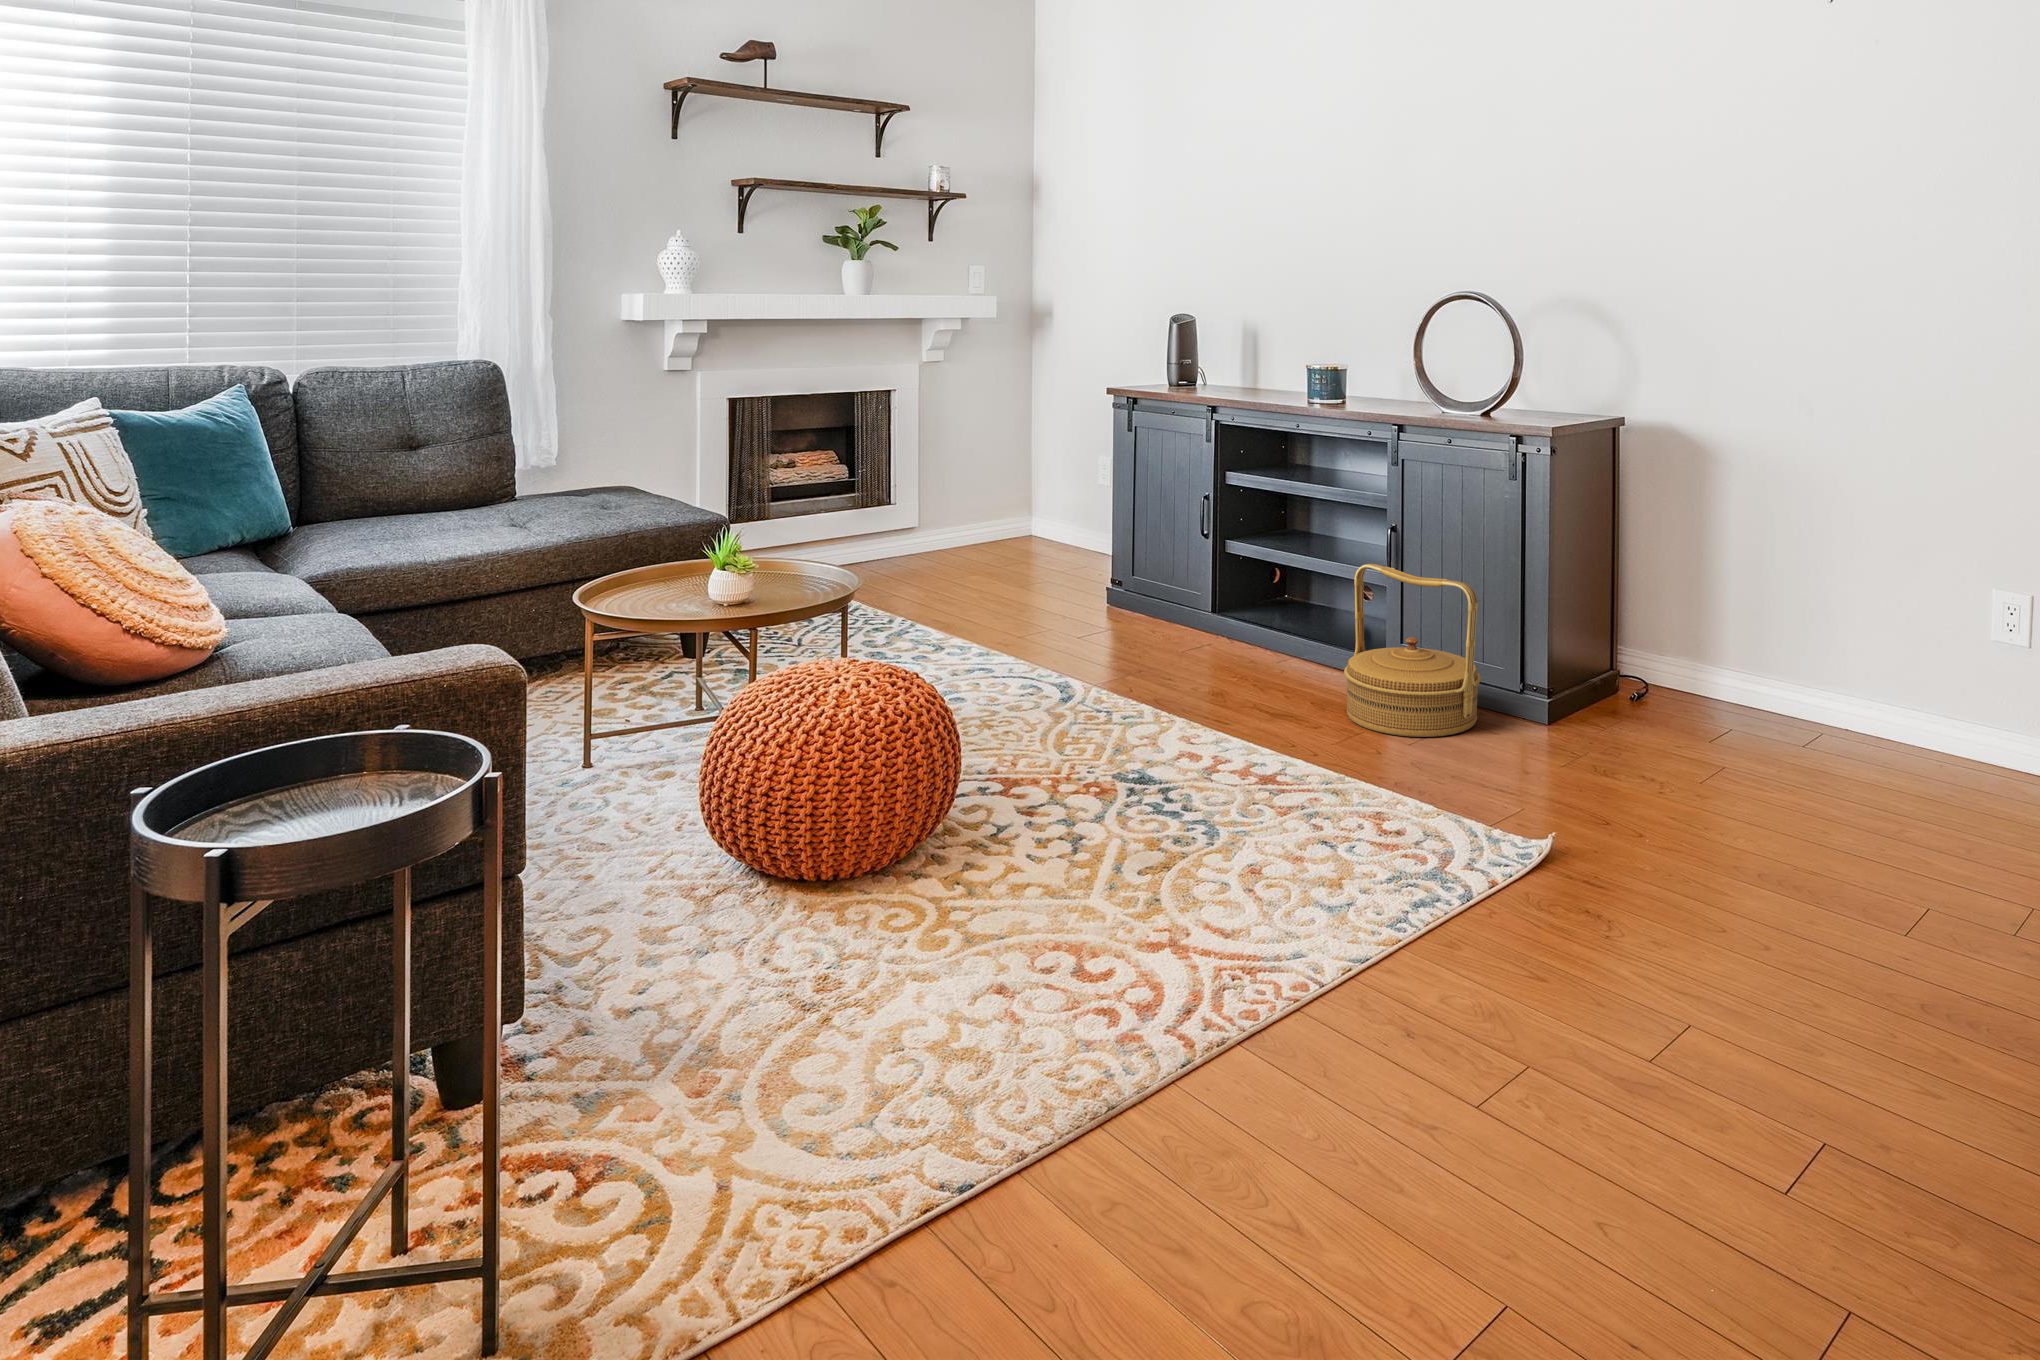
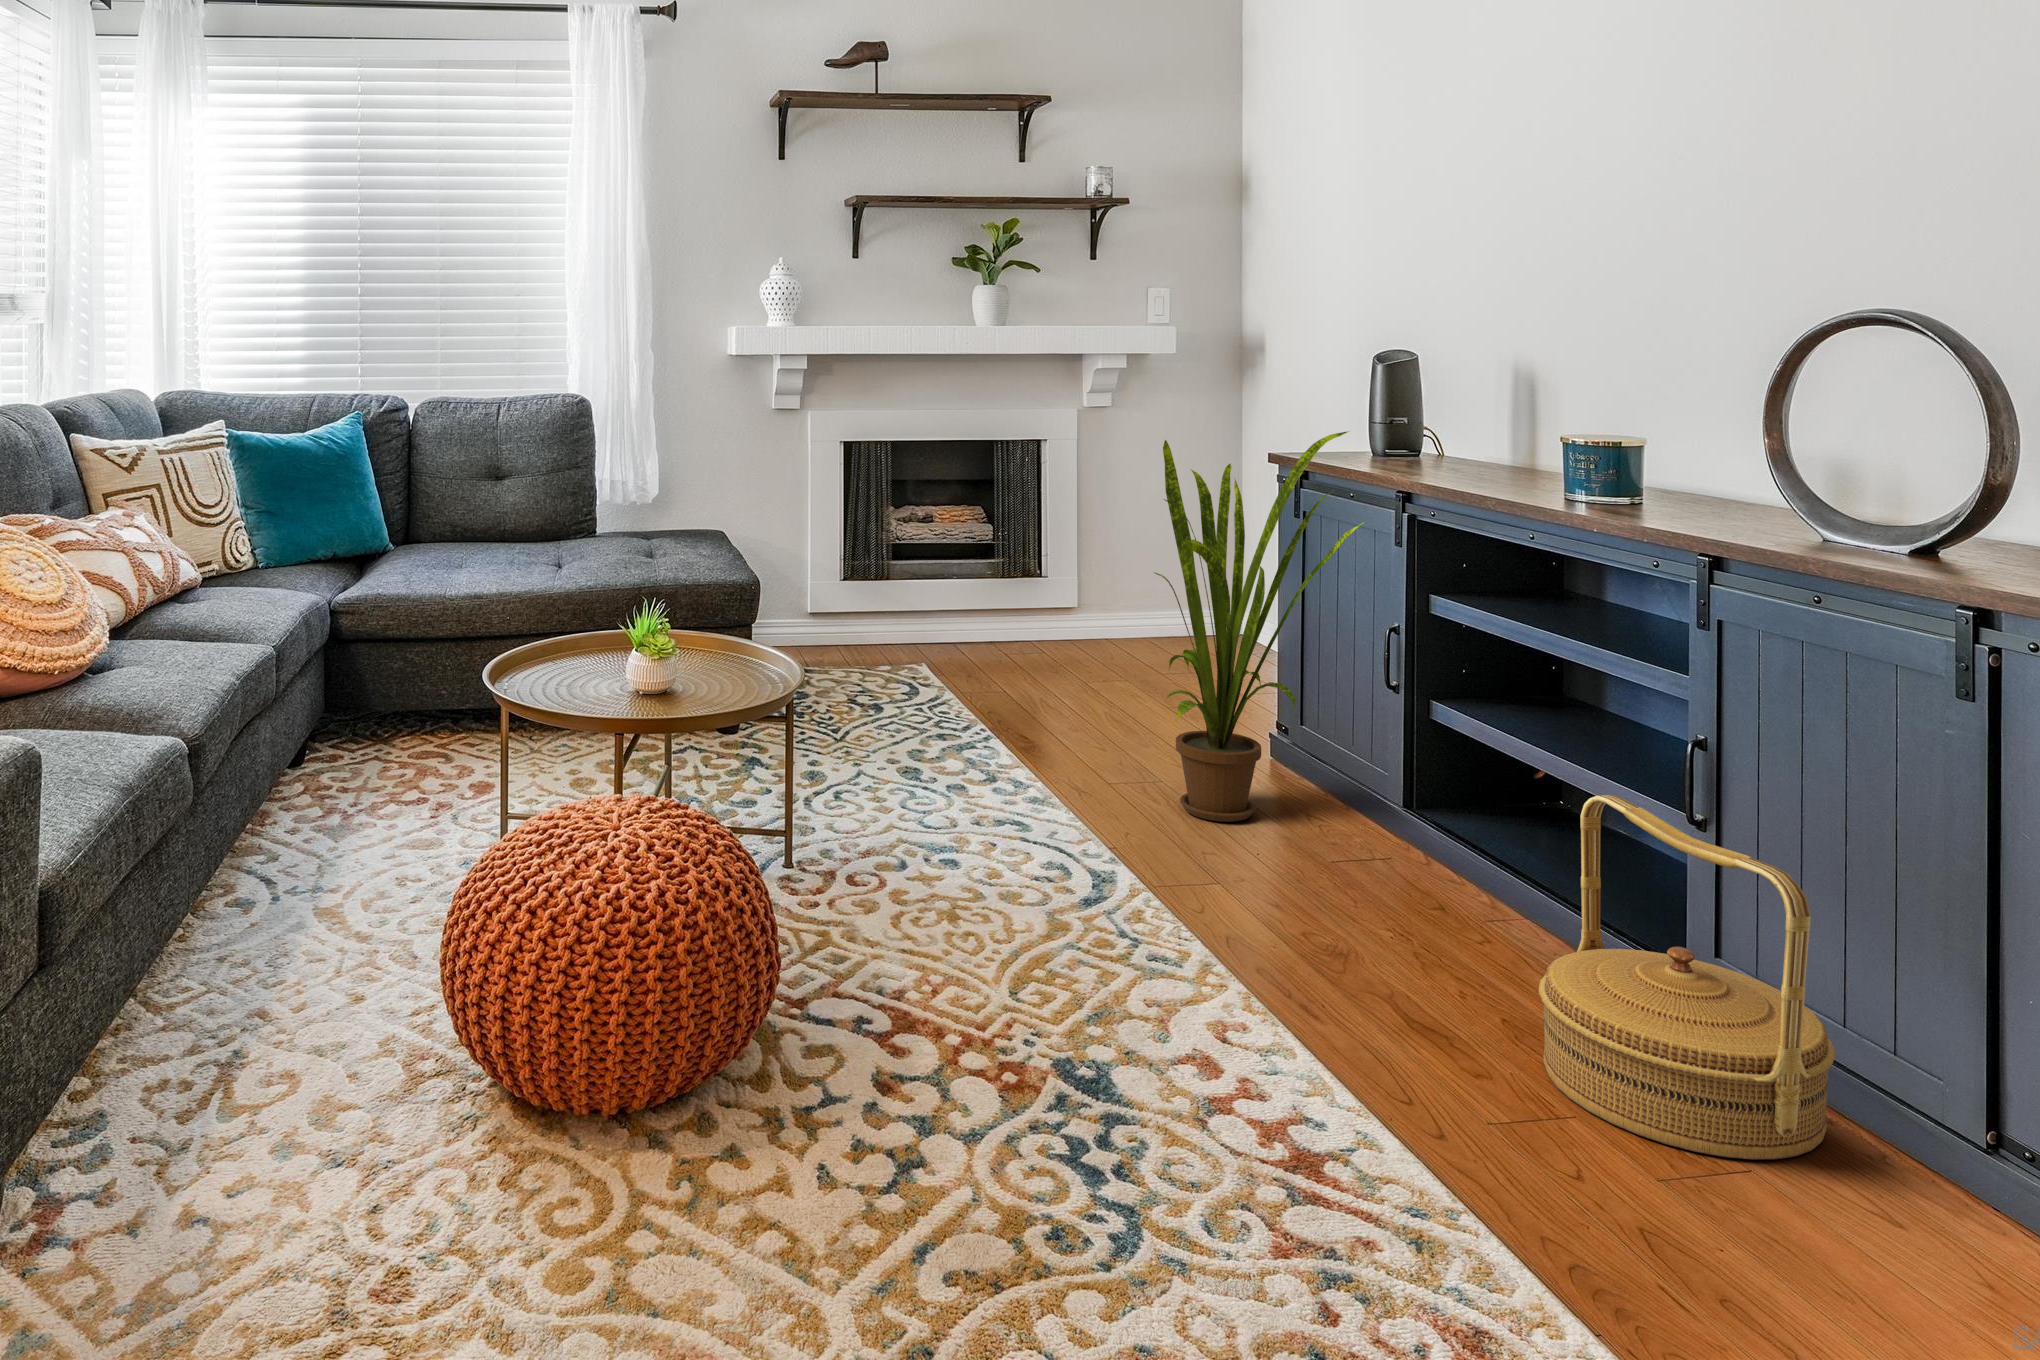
house plant: none [1054,368,1190,637] -> present [1154,431,1365,822]

